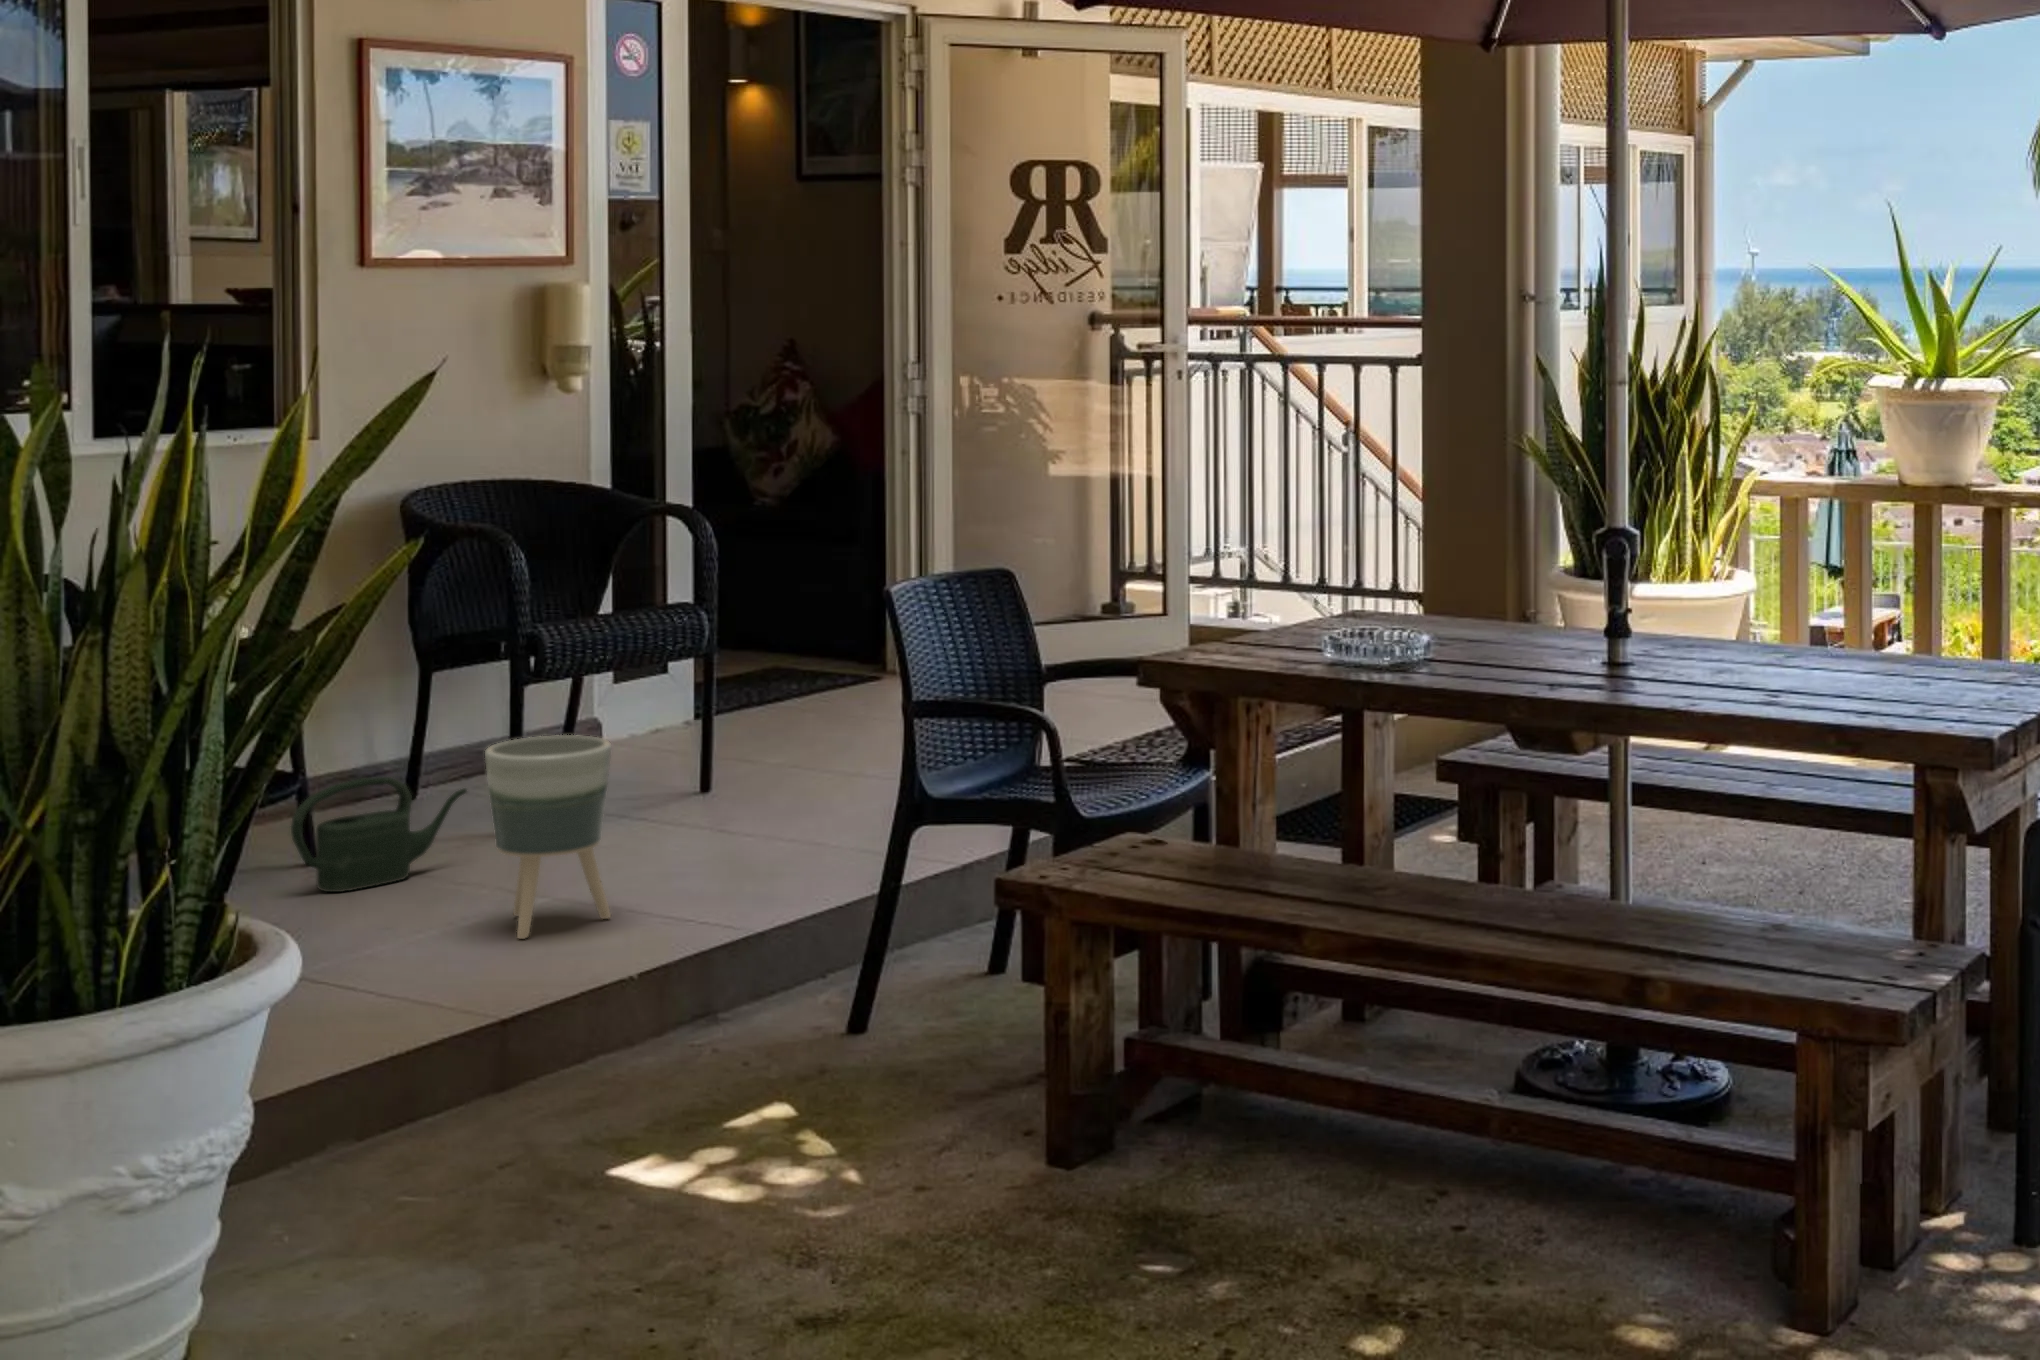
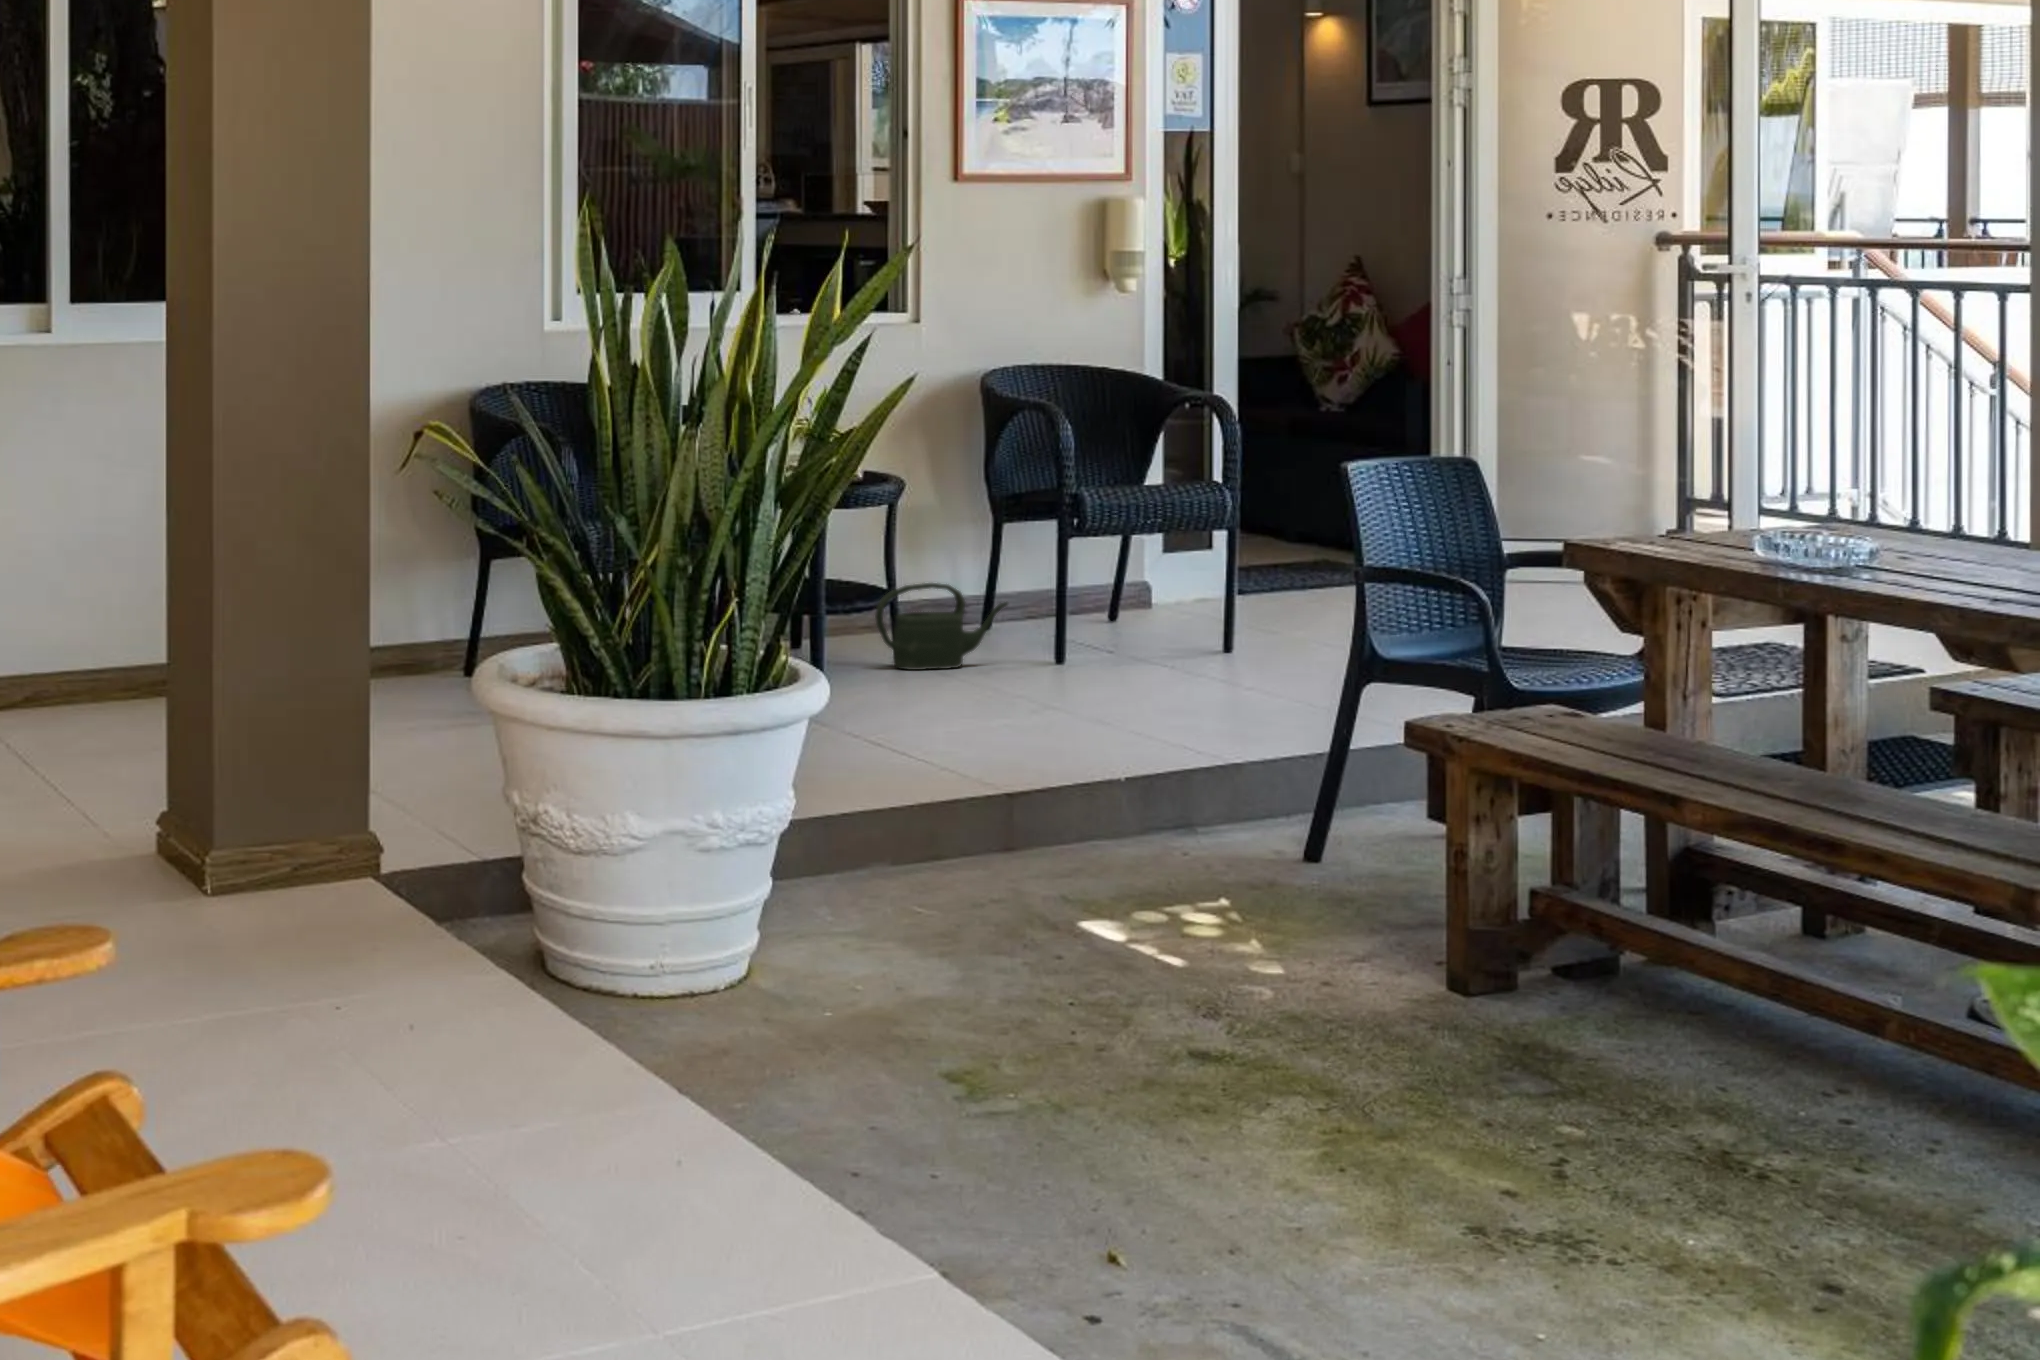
planter: present [485,735,611,939] -> none [1006,550,1104,706]

